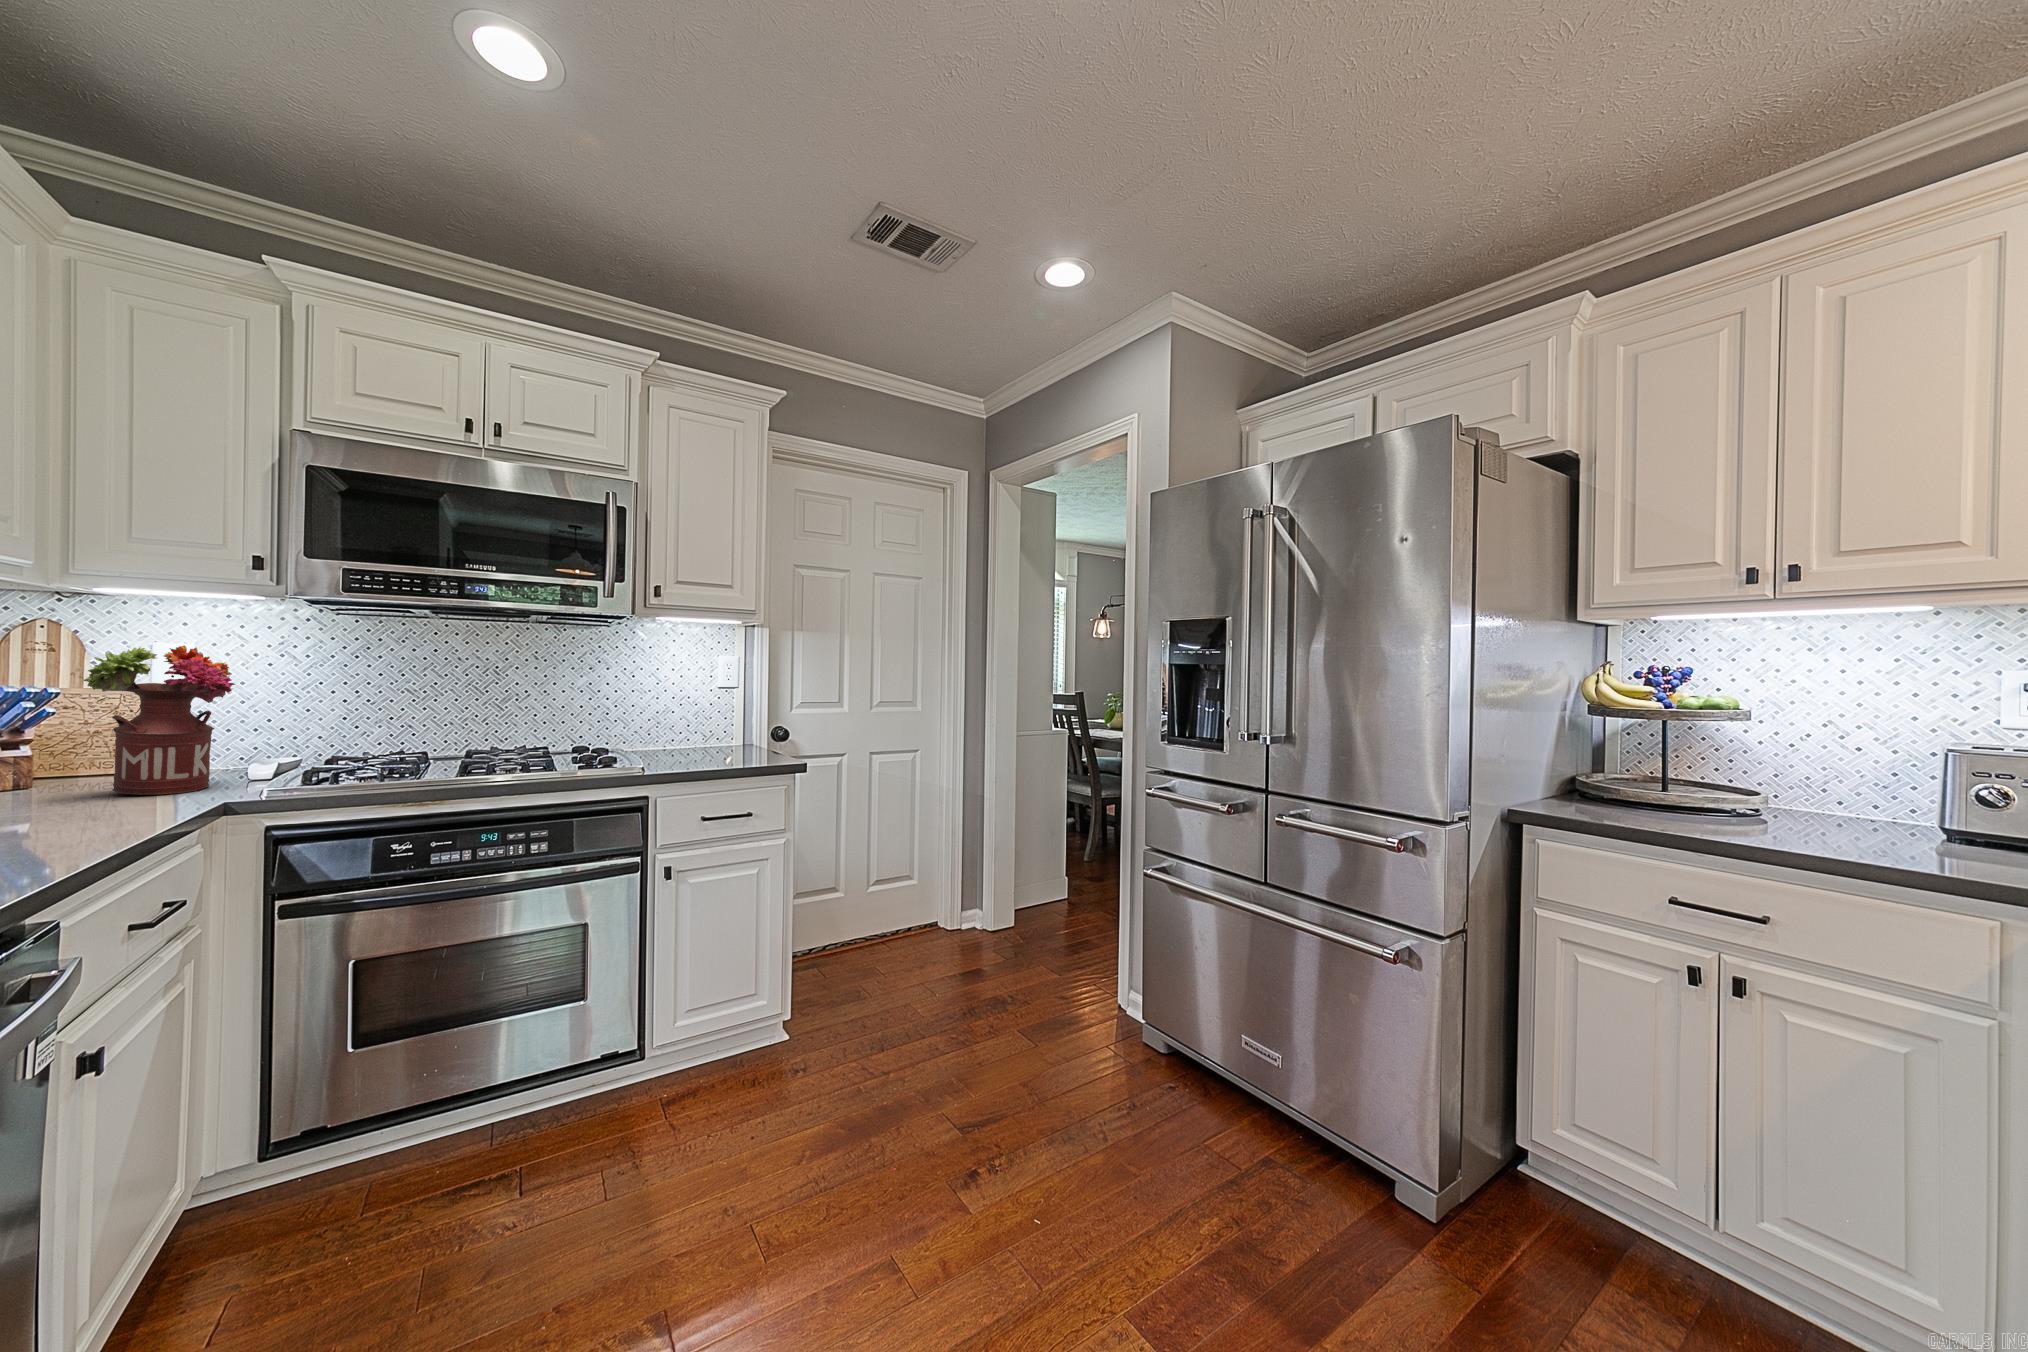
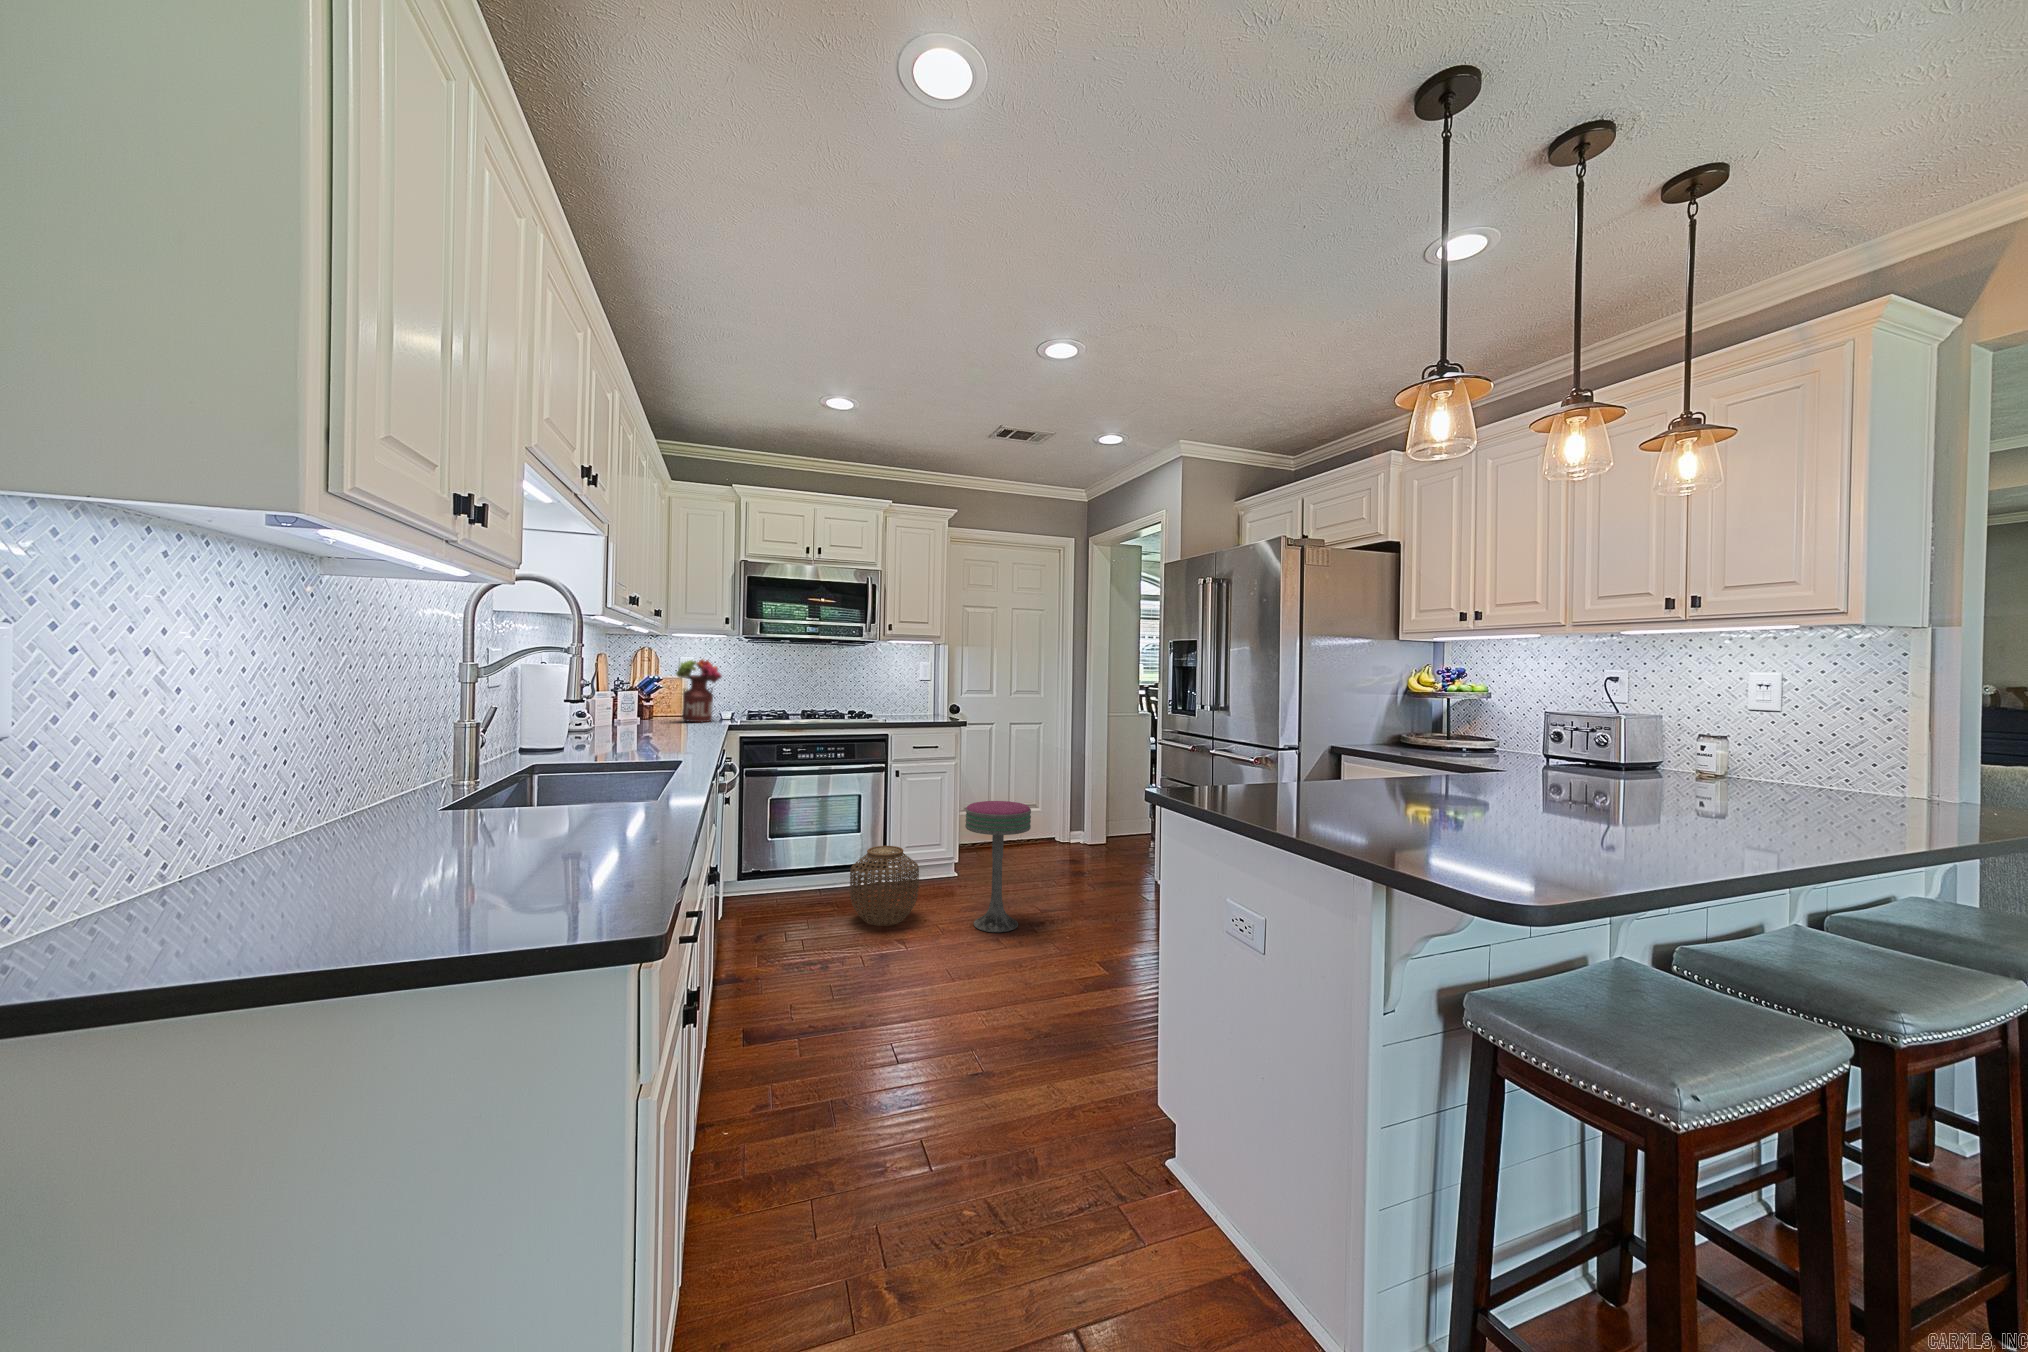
bar stool: none [817,933,955,1233] -> present [965,801,1031,932]
woven basket: none [542,1053,712,1256] -> present [850,846,919,926]

